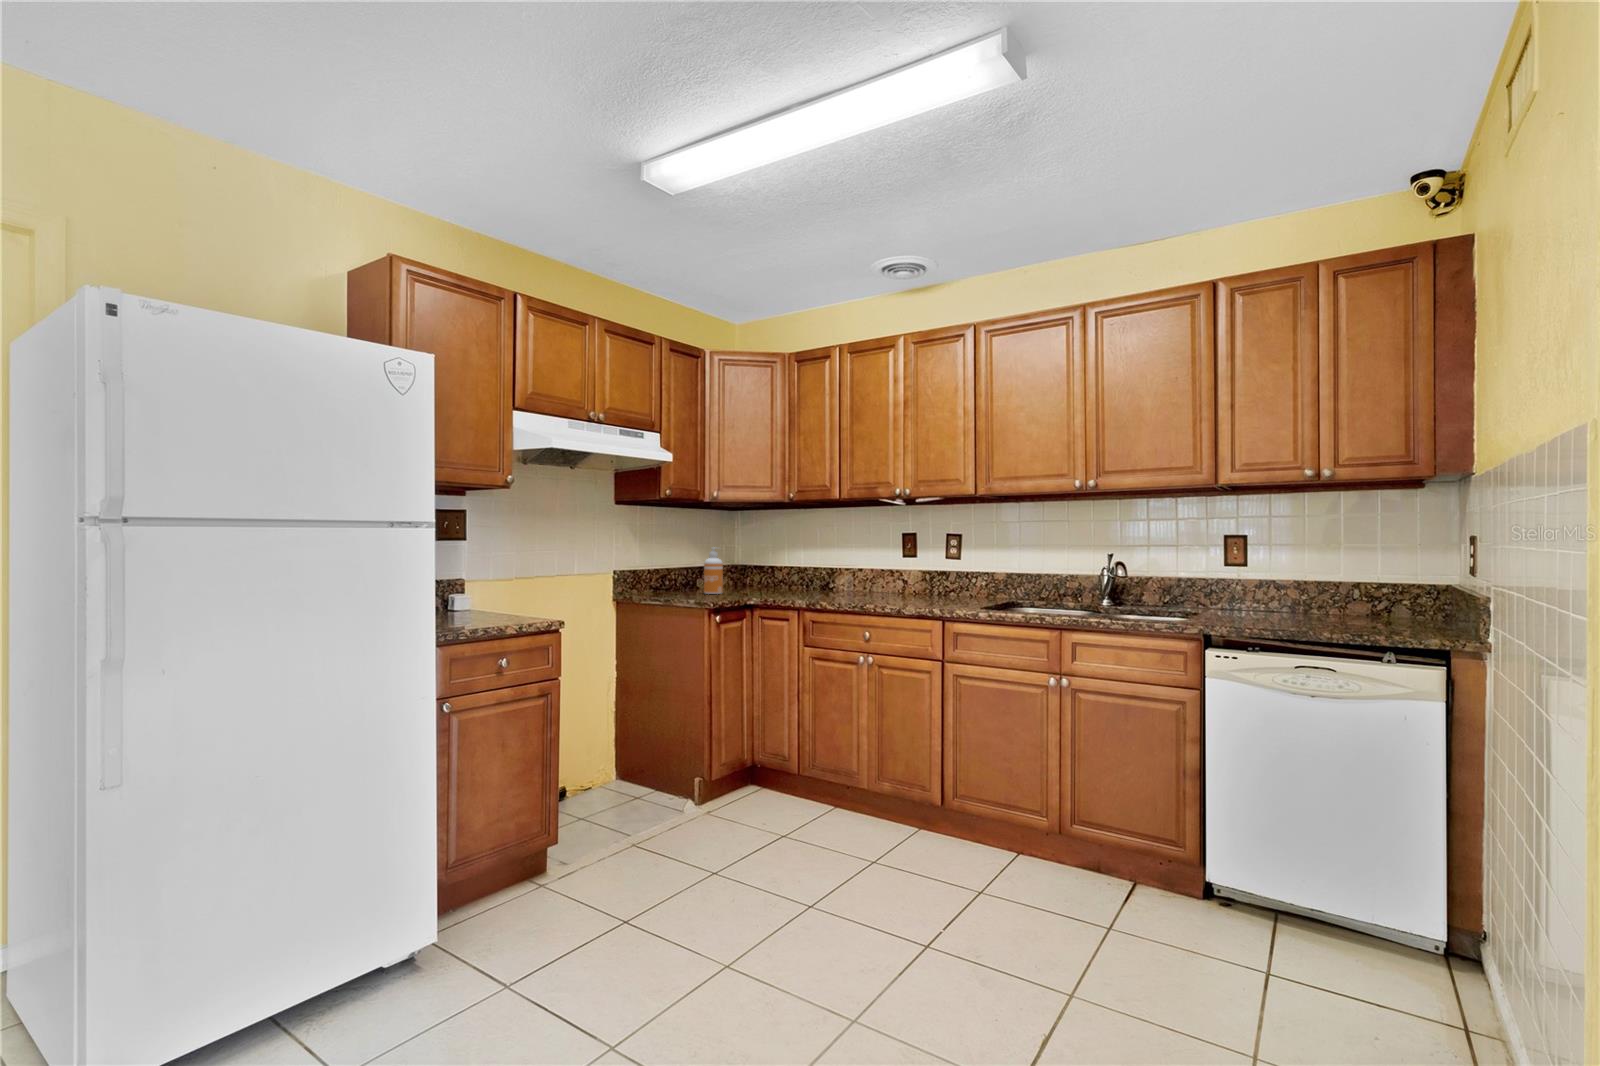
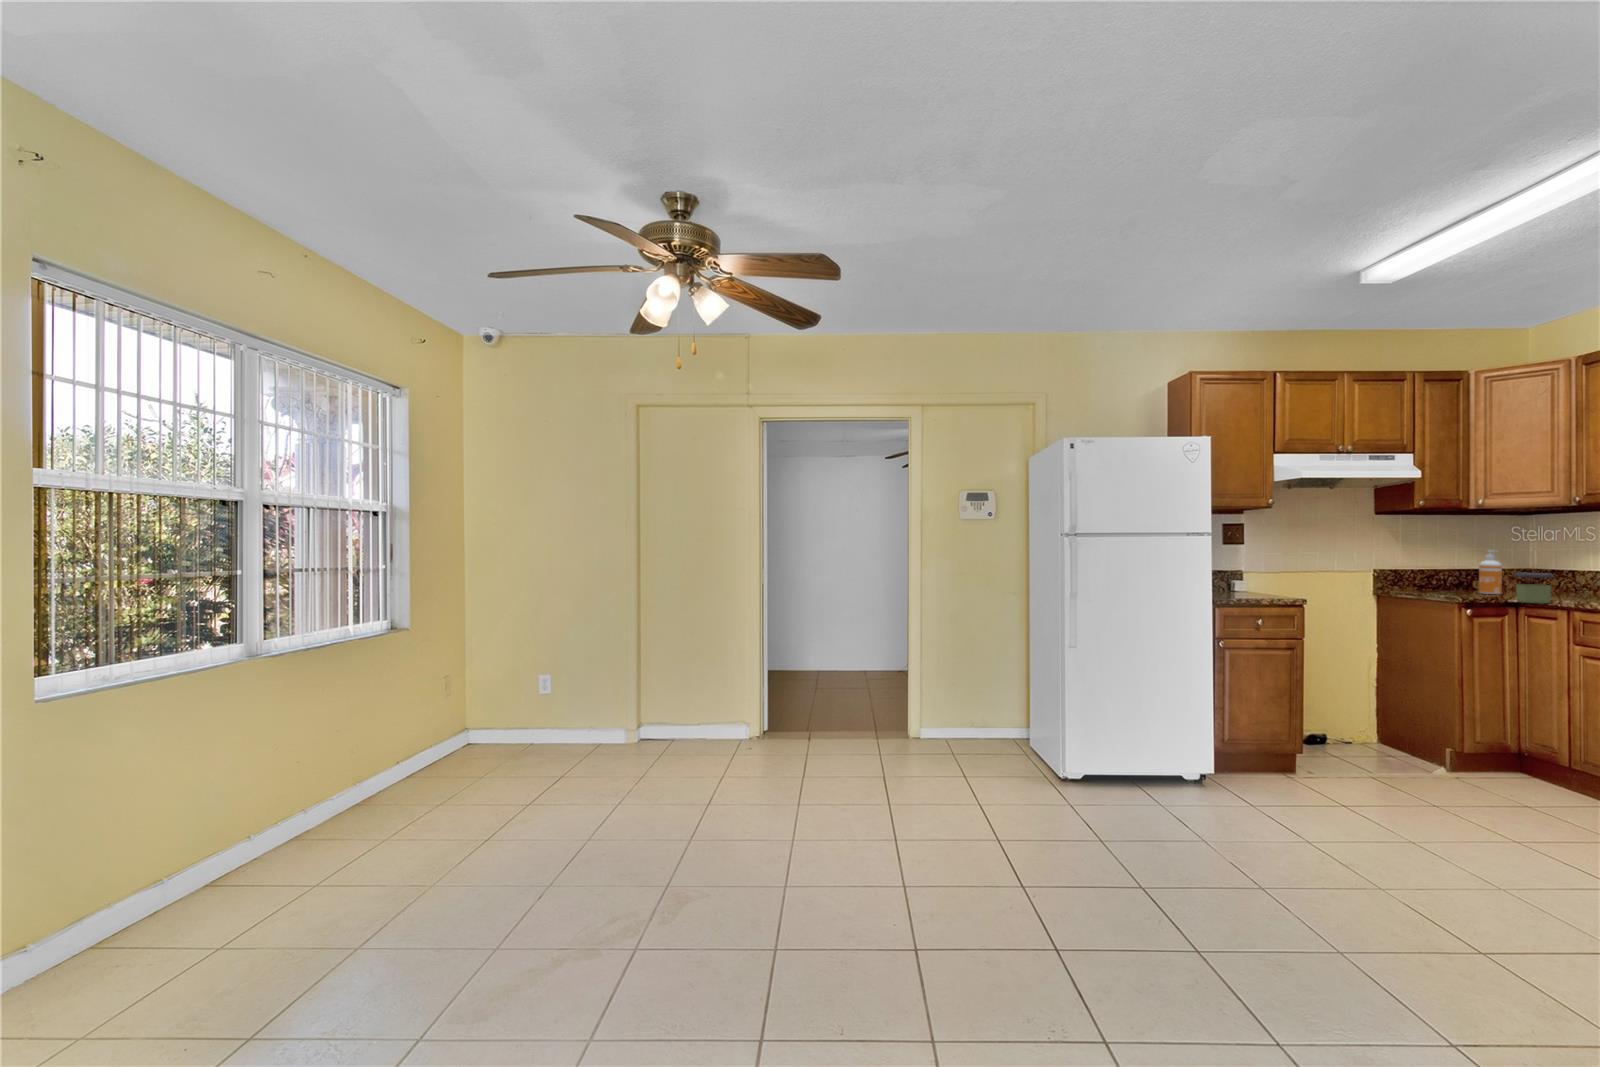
jar: none [752,571,784,604] -> present [1514,573,1554,604]

